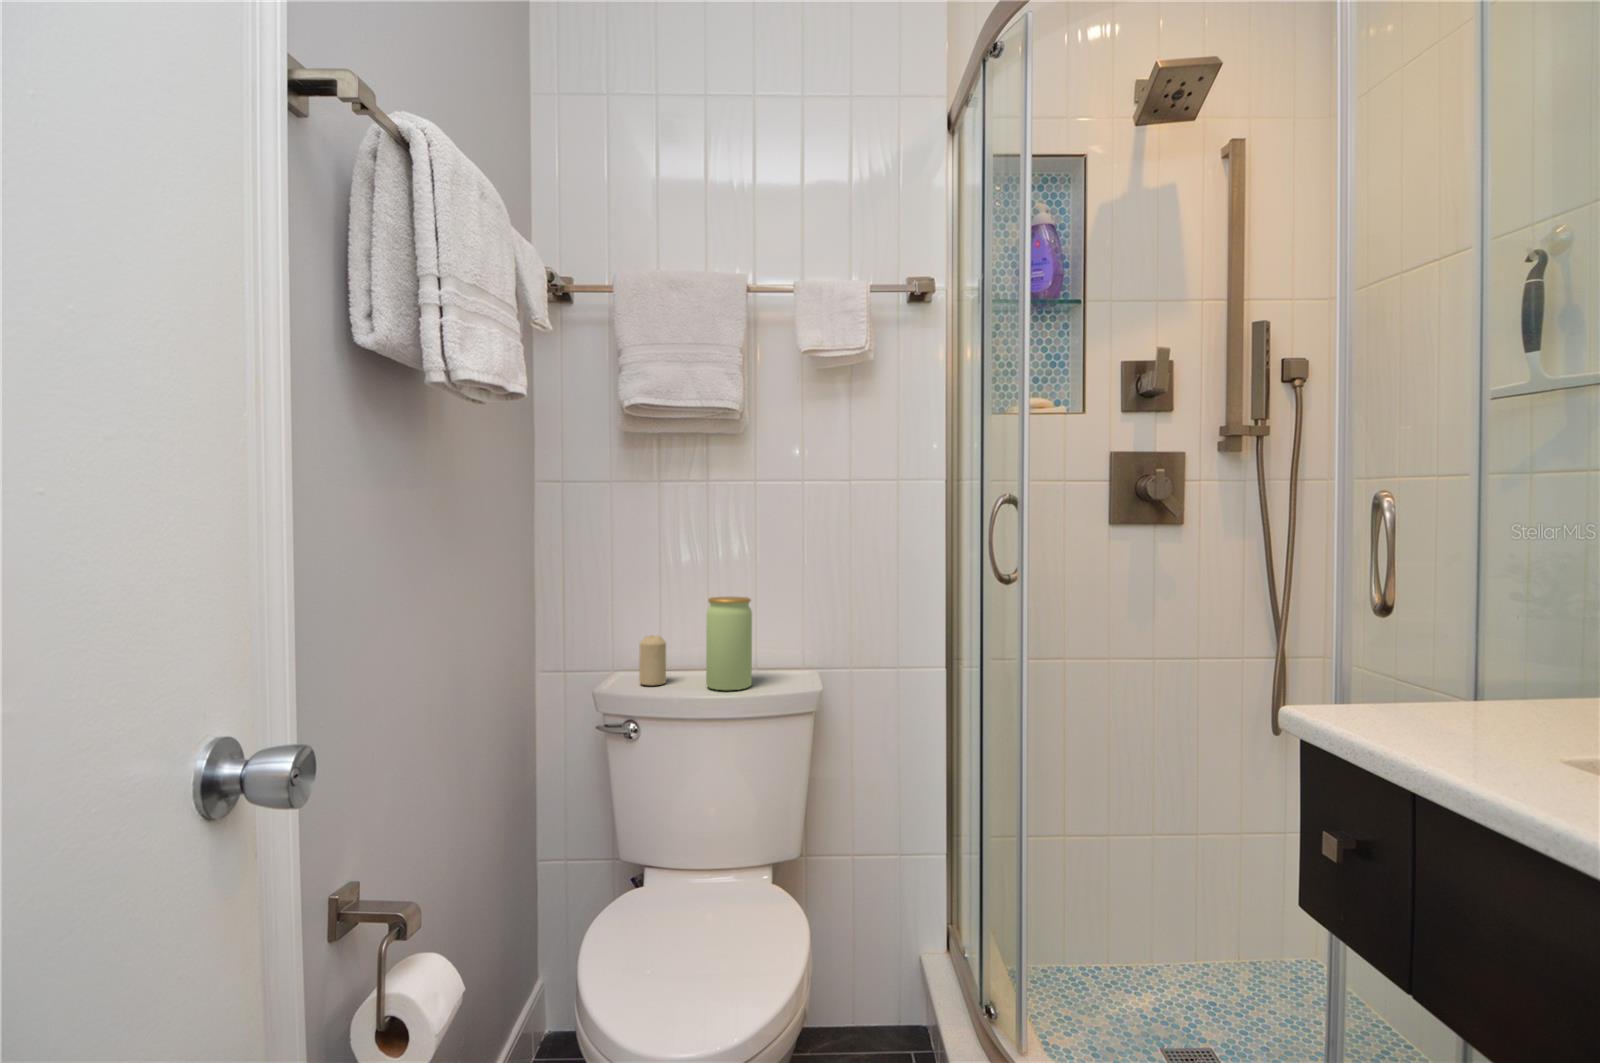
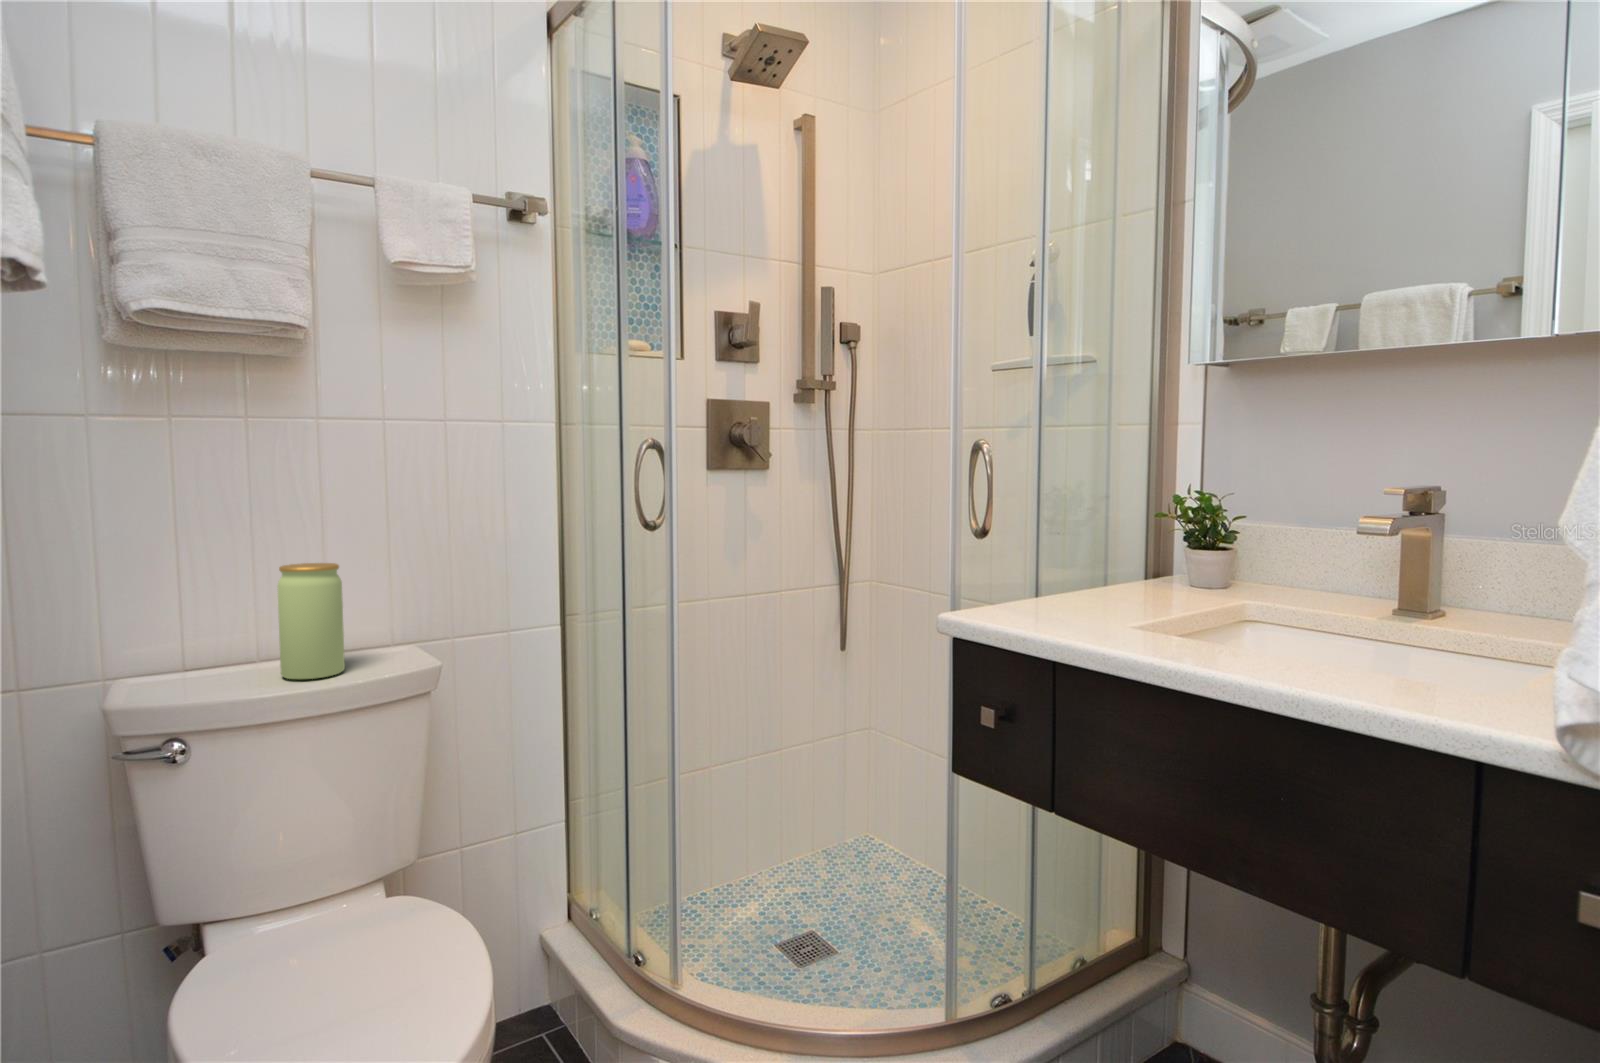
candle: present [639,635,666,685] -> none [171,621,215,687]

